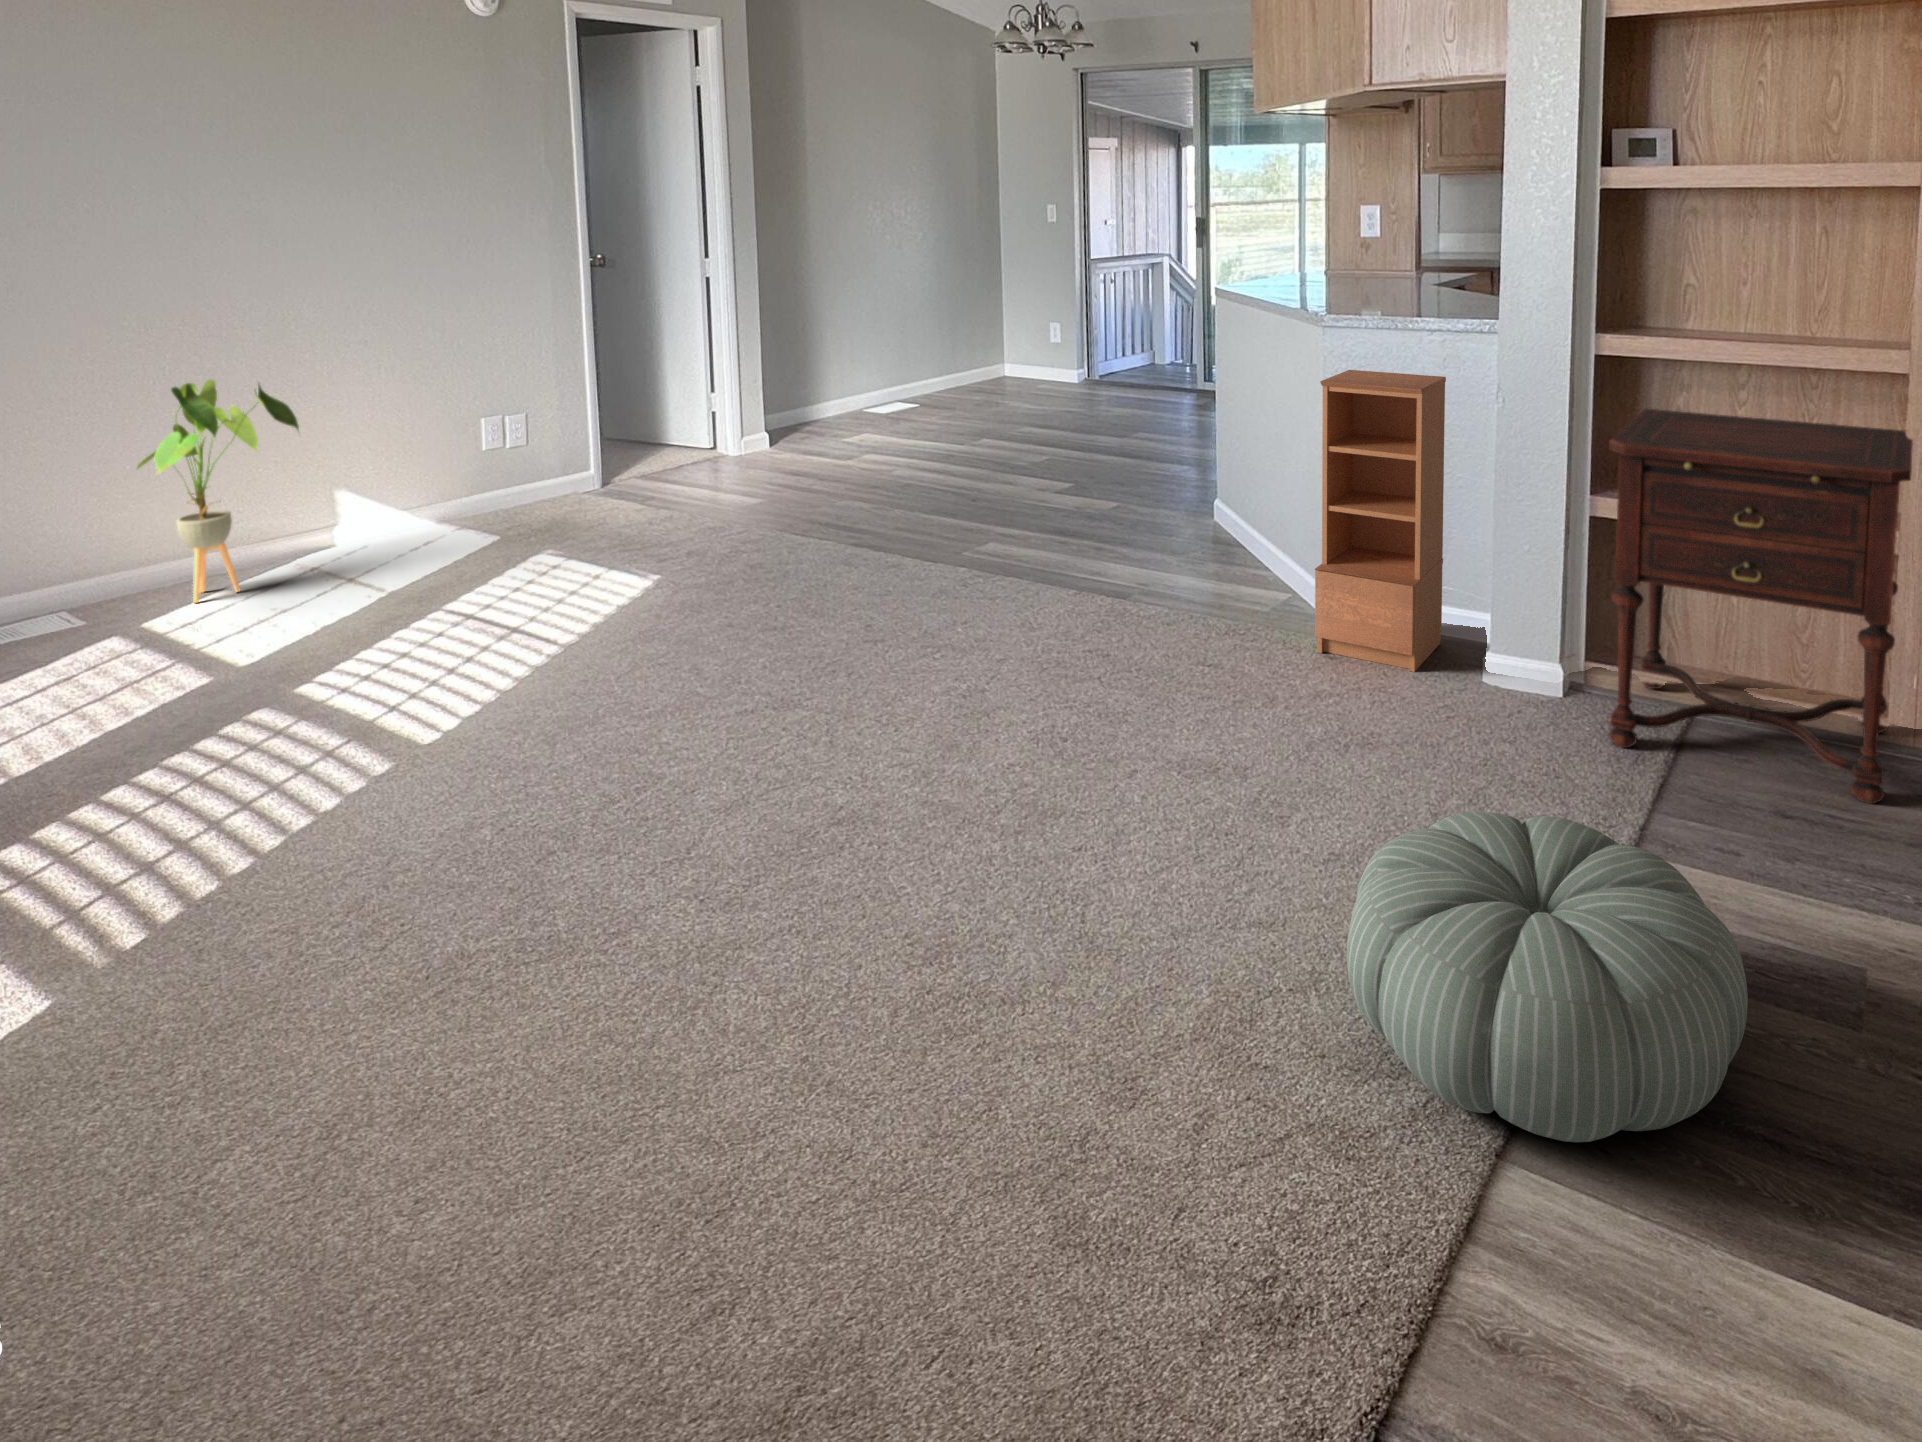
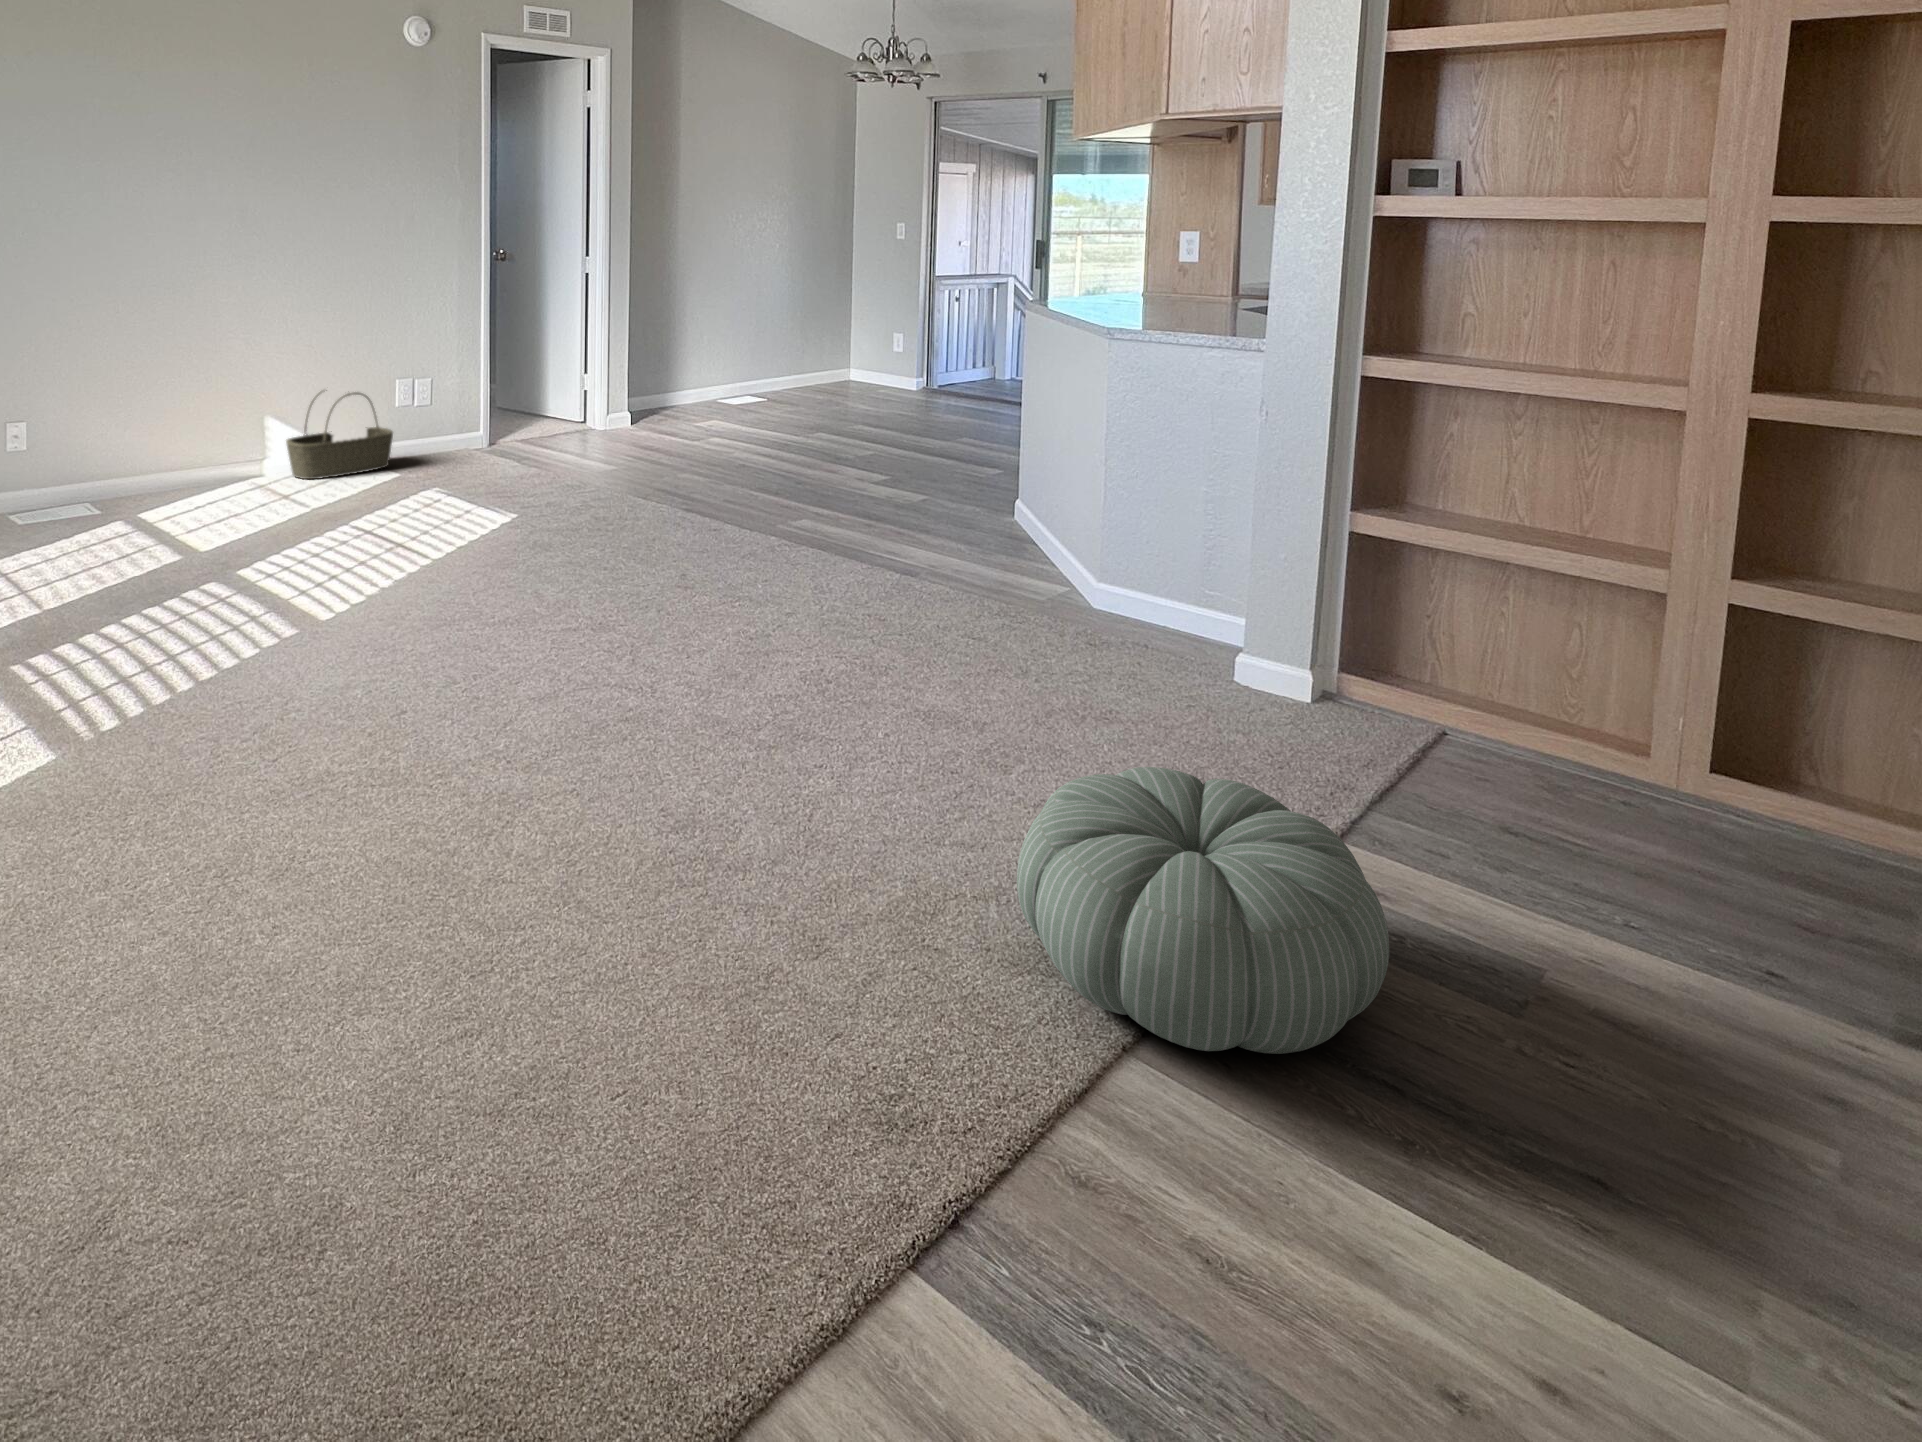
bookcase: present [1315,370,1446,672] -> none [1074,378,1216,664]
house plant: present [137,379,299,603] -> none [144,330,260,503]
side table: present [1609,409,1913,804] -> none [1343,431,1694,834]
basket: none [340,435,483,553] -> present [286,391,393,479]

